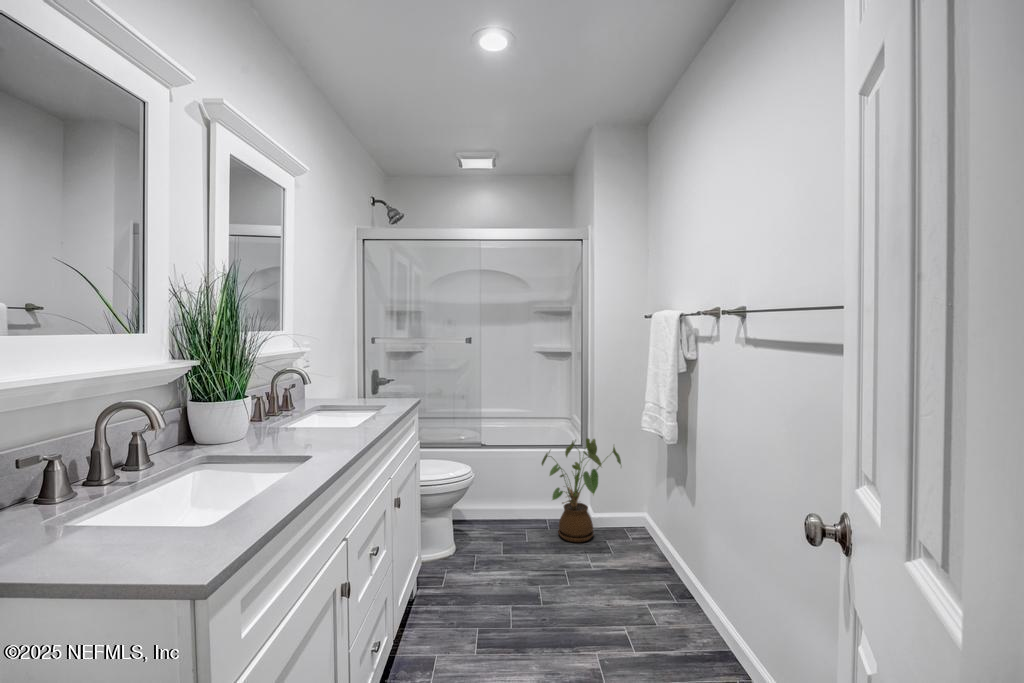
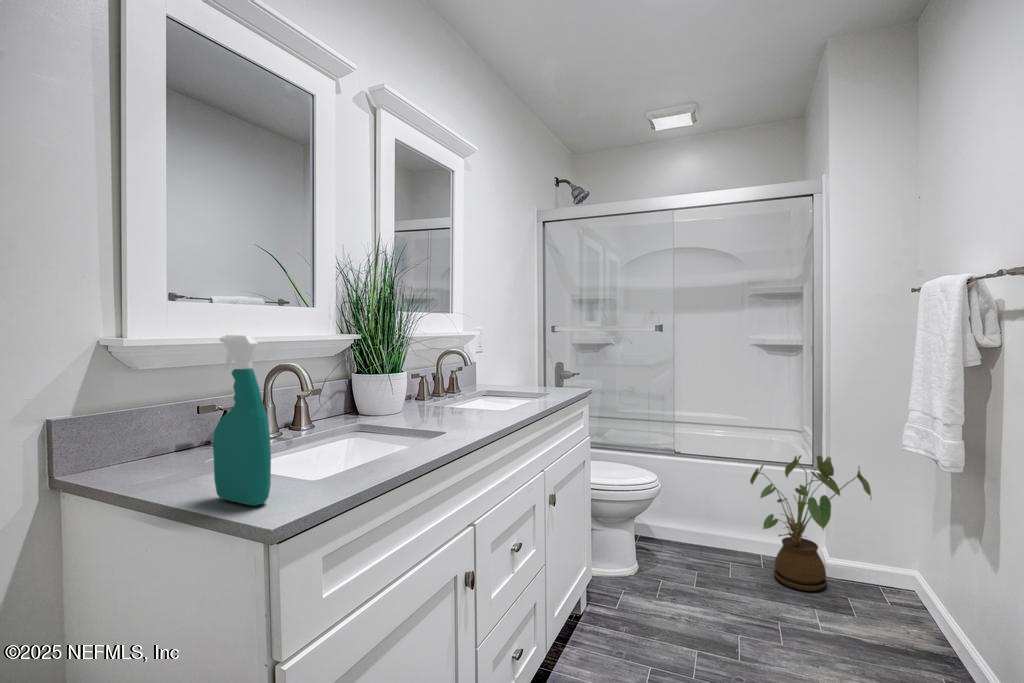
spray bottle: none [107,391,185,562] -> present [213,335,271,506]

